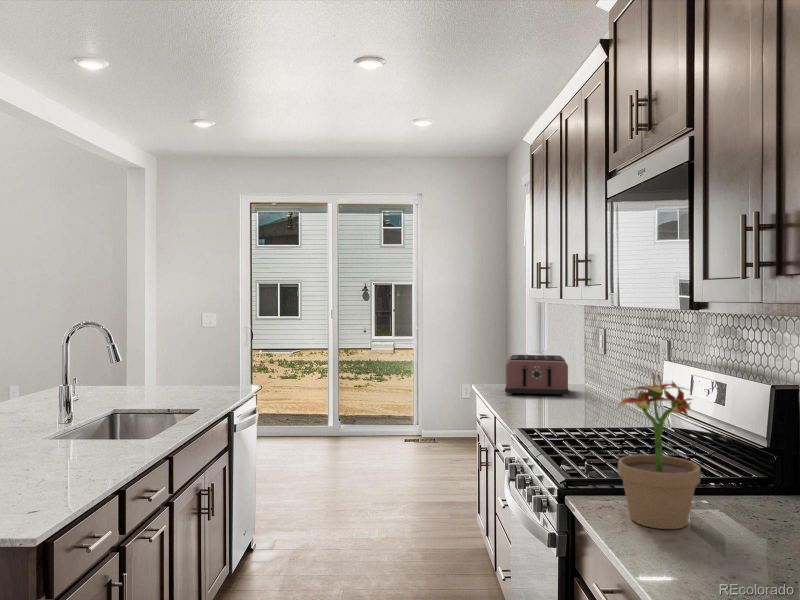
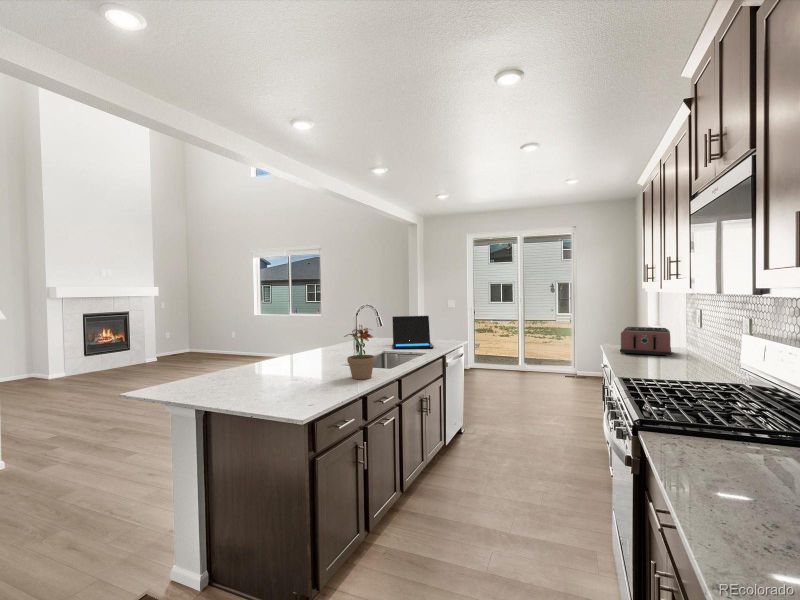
laptop: none [131,339,215,402] -> present [392,316,434,349]
potted plant: present [617,373,700,529] -> present [344,325,375,379]

